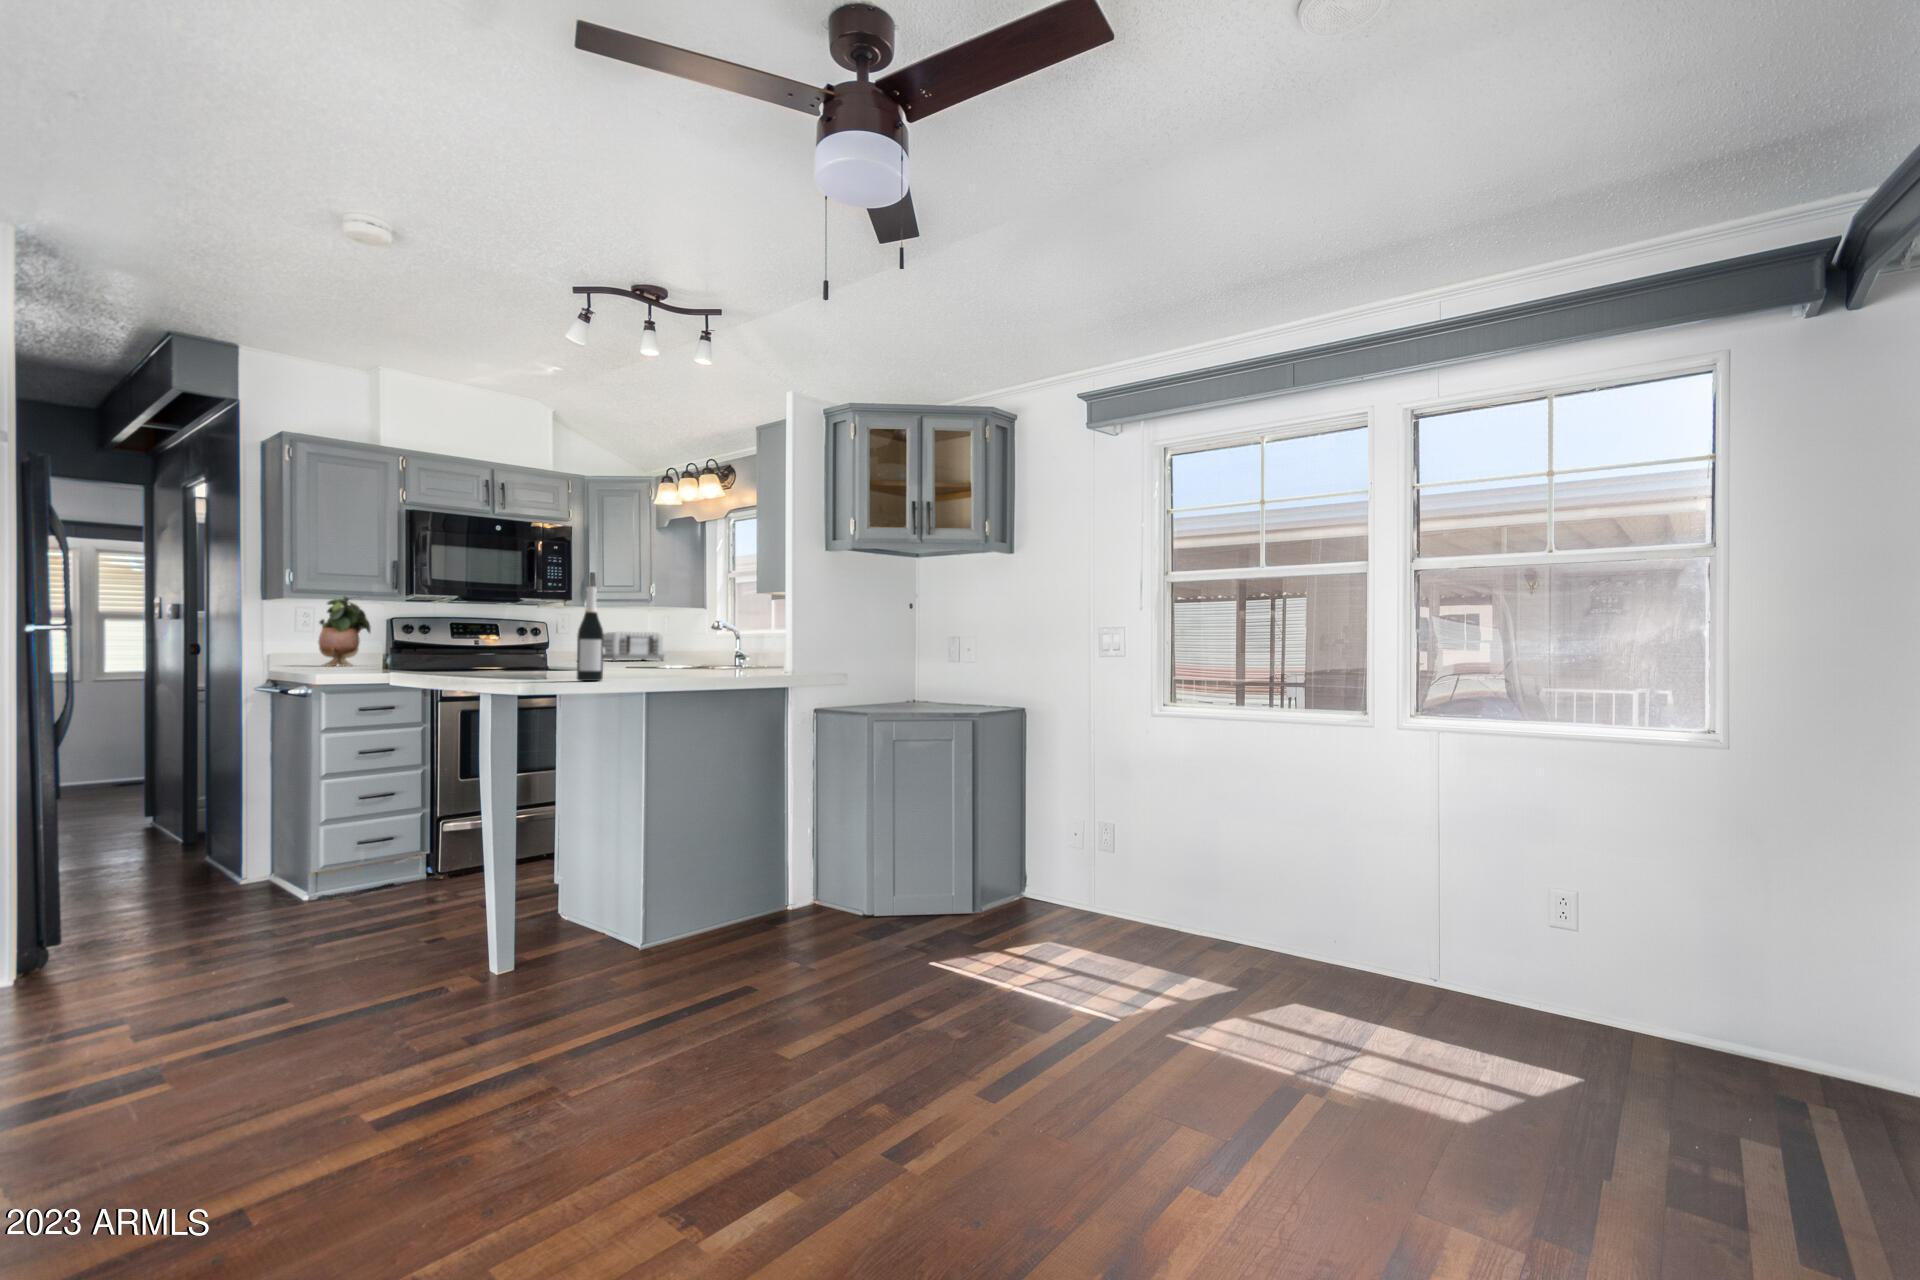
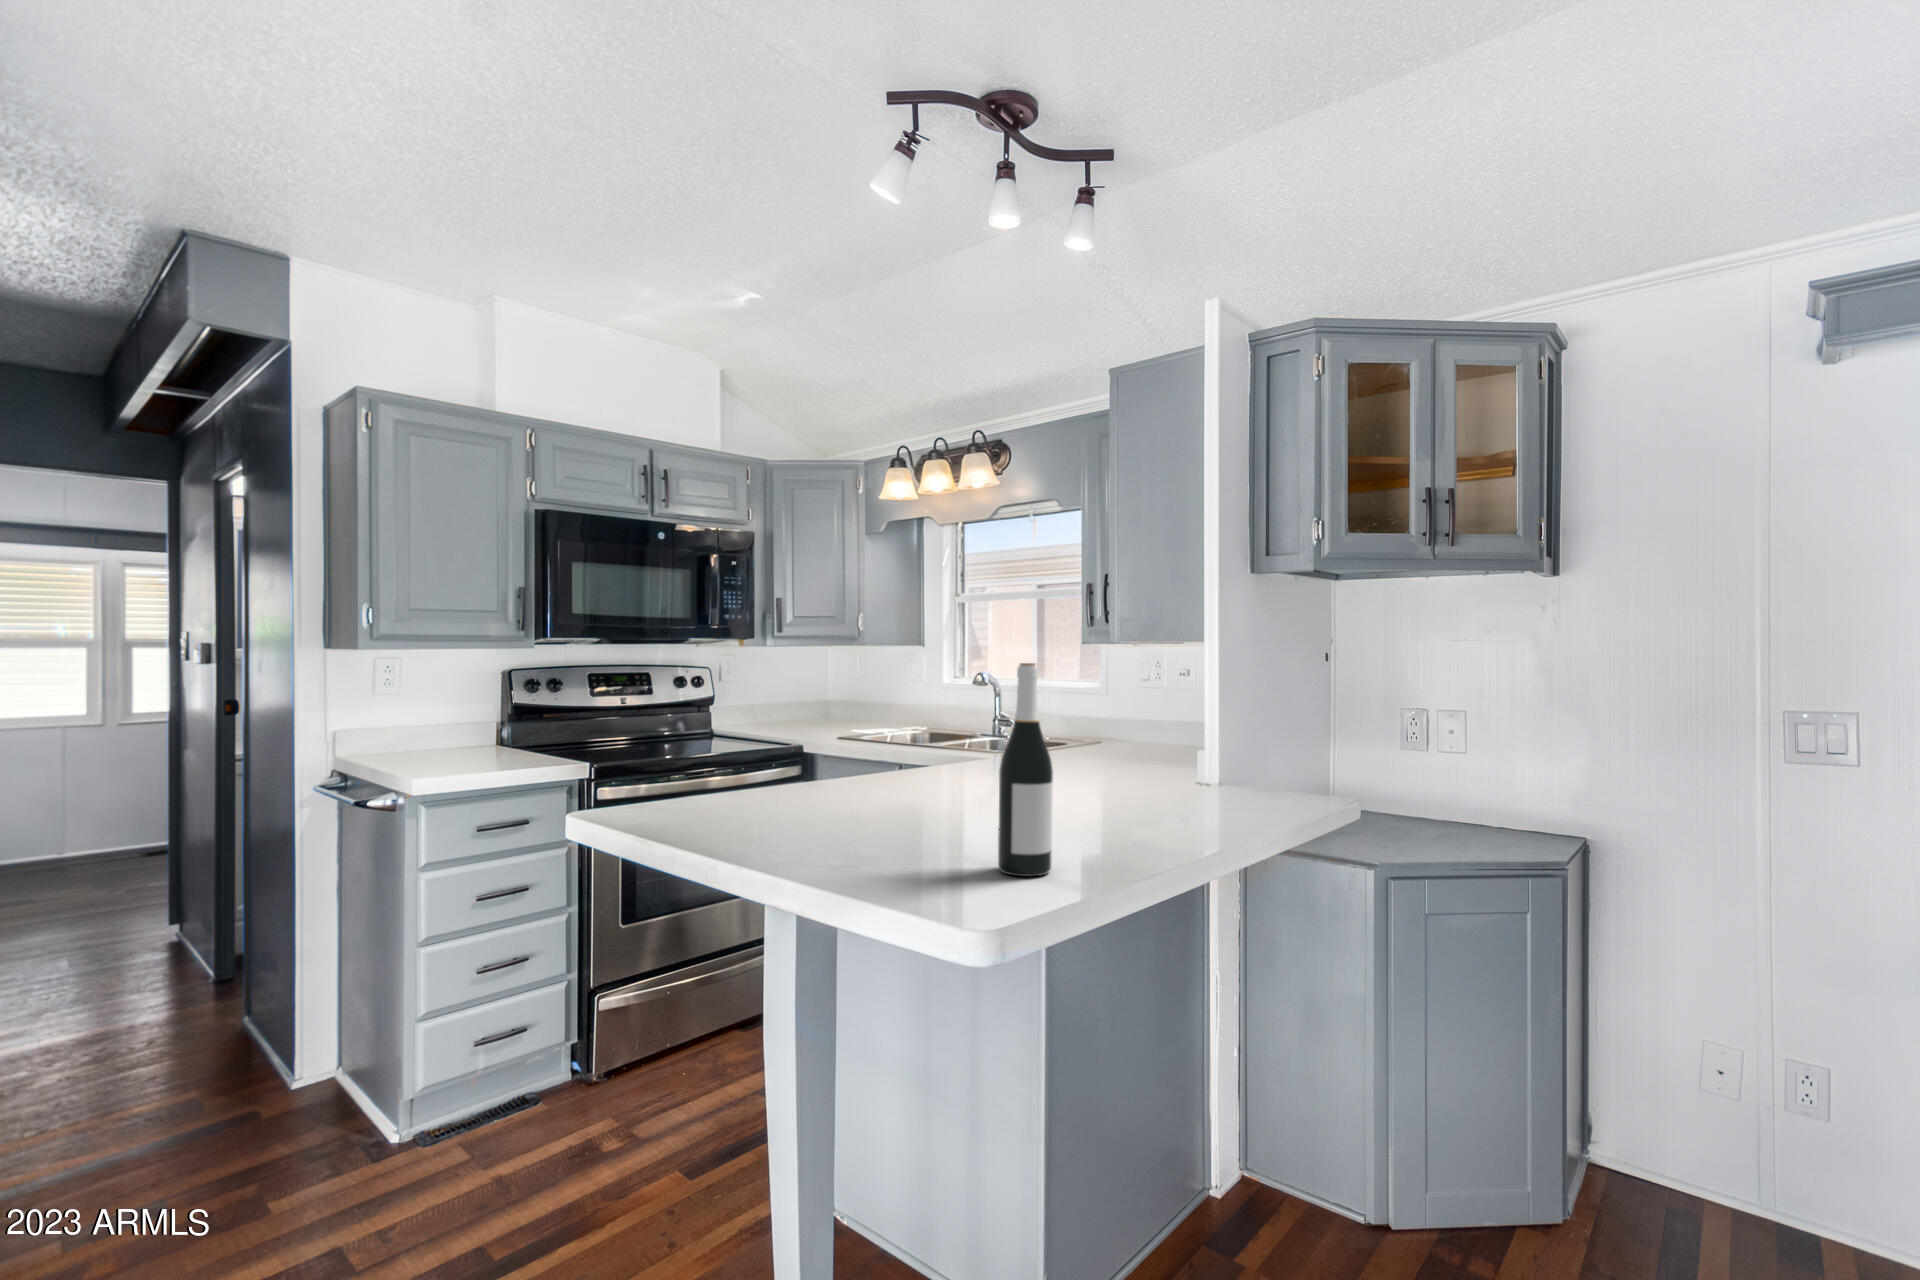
potted plant: present [318,597,371,666] -> none [408,635,483,750]
toaster: present [603,632,664,661] -> none [768,677,864,721]

